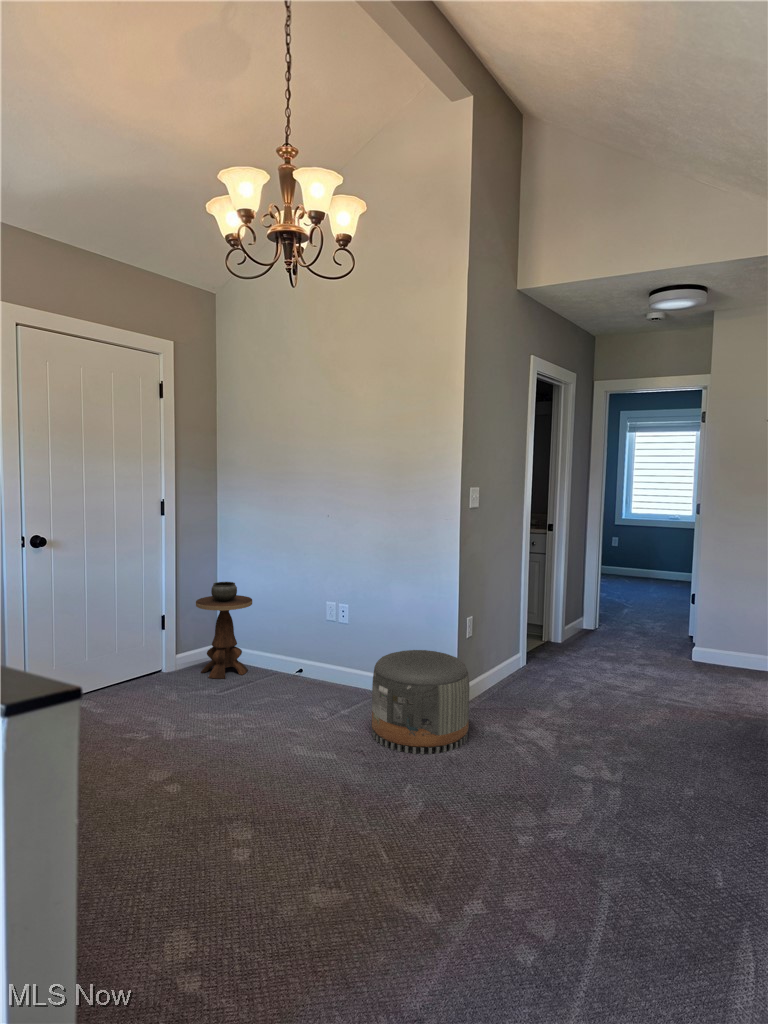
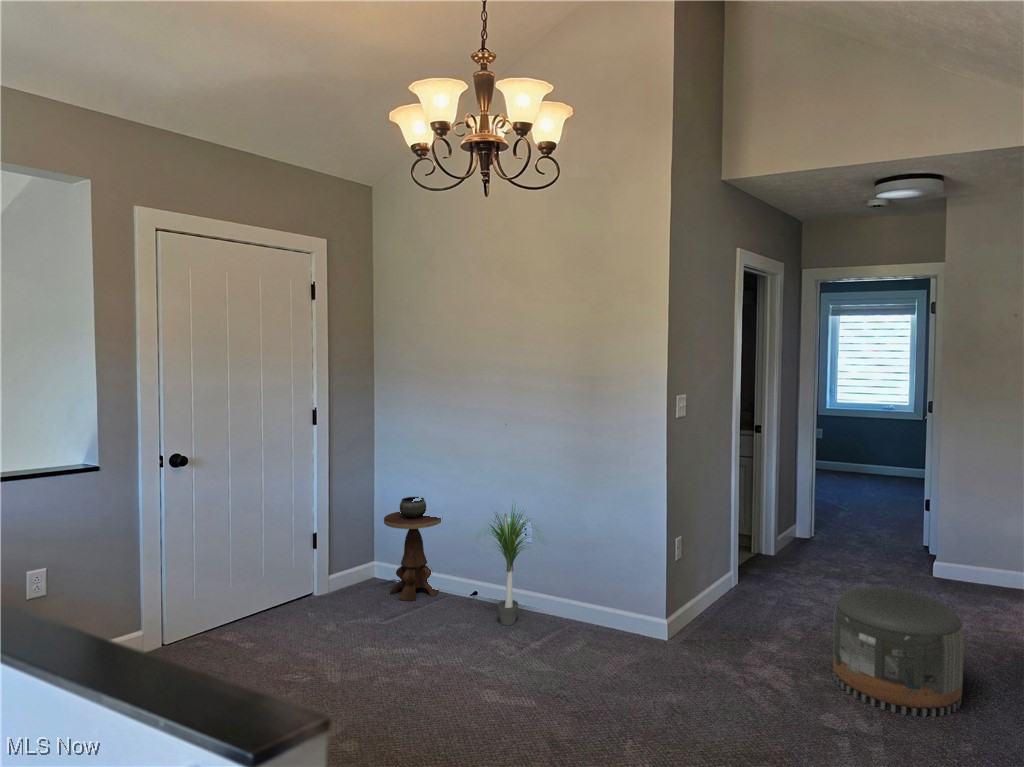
potted plant: none [275,580,350,699] -> present [480,506,541,625]
pouf: present [372,650,470,754] -> present [833,587,964,717]

